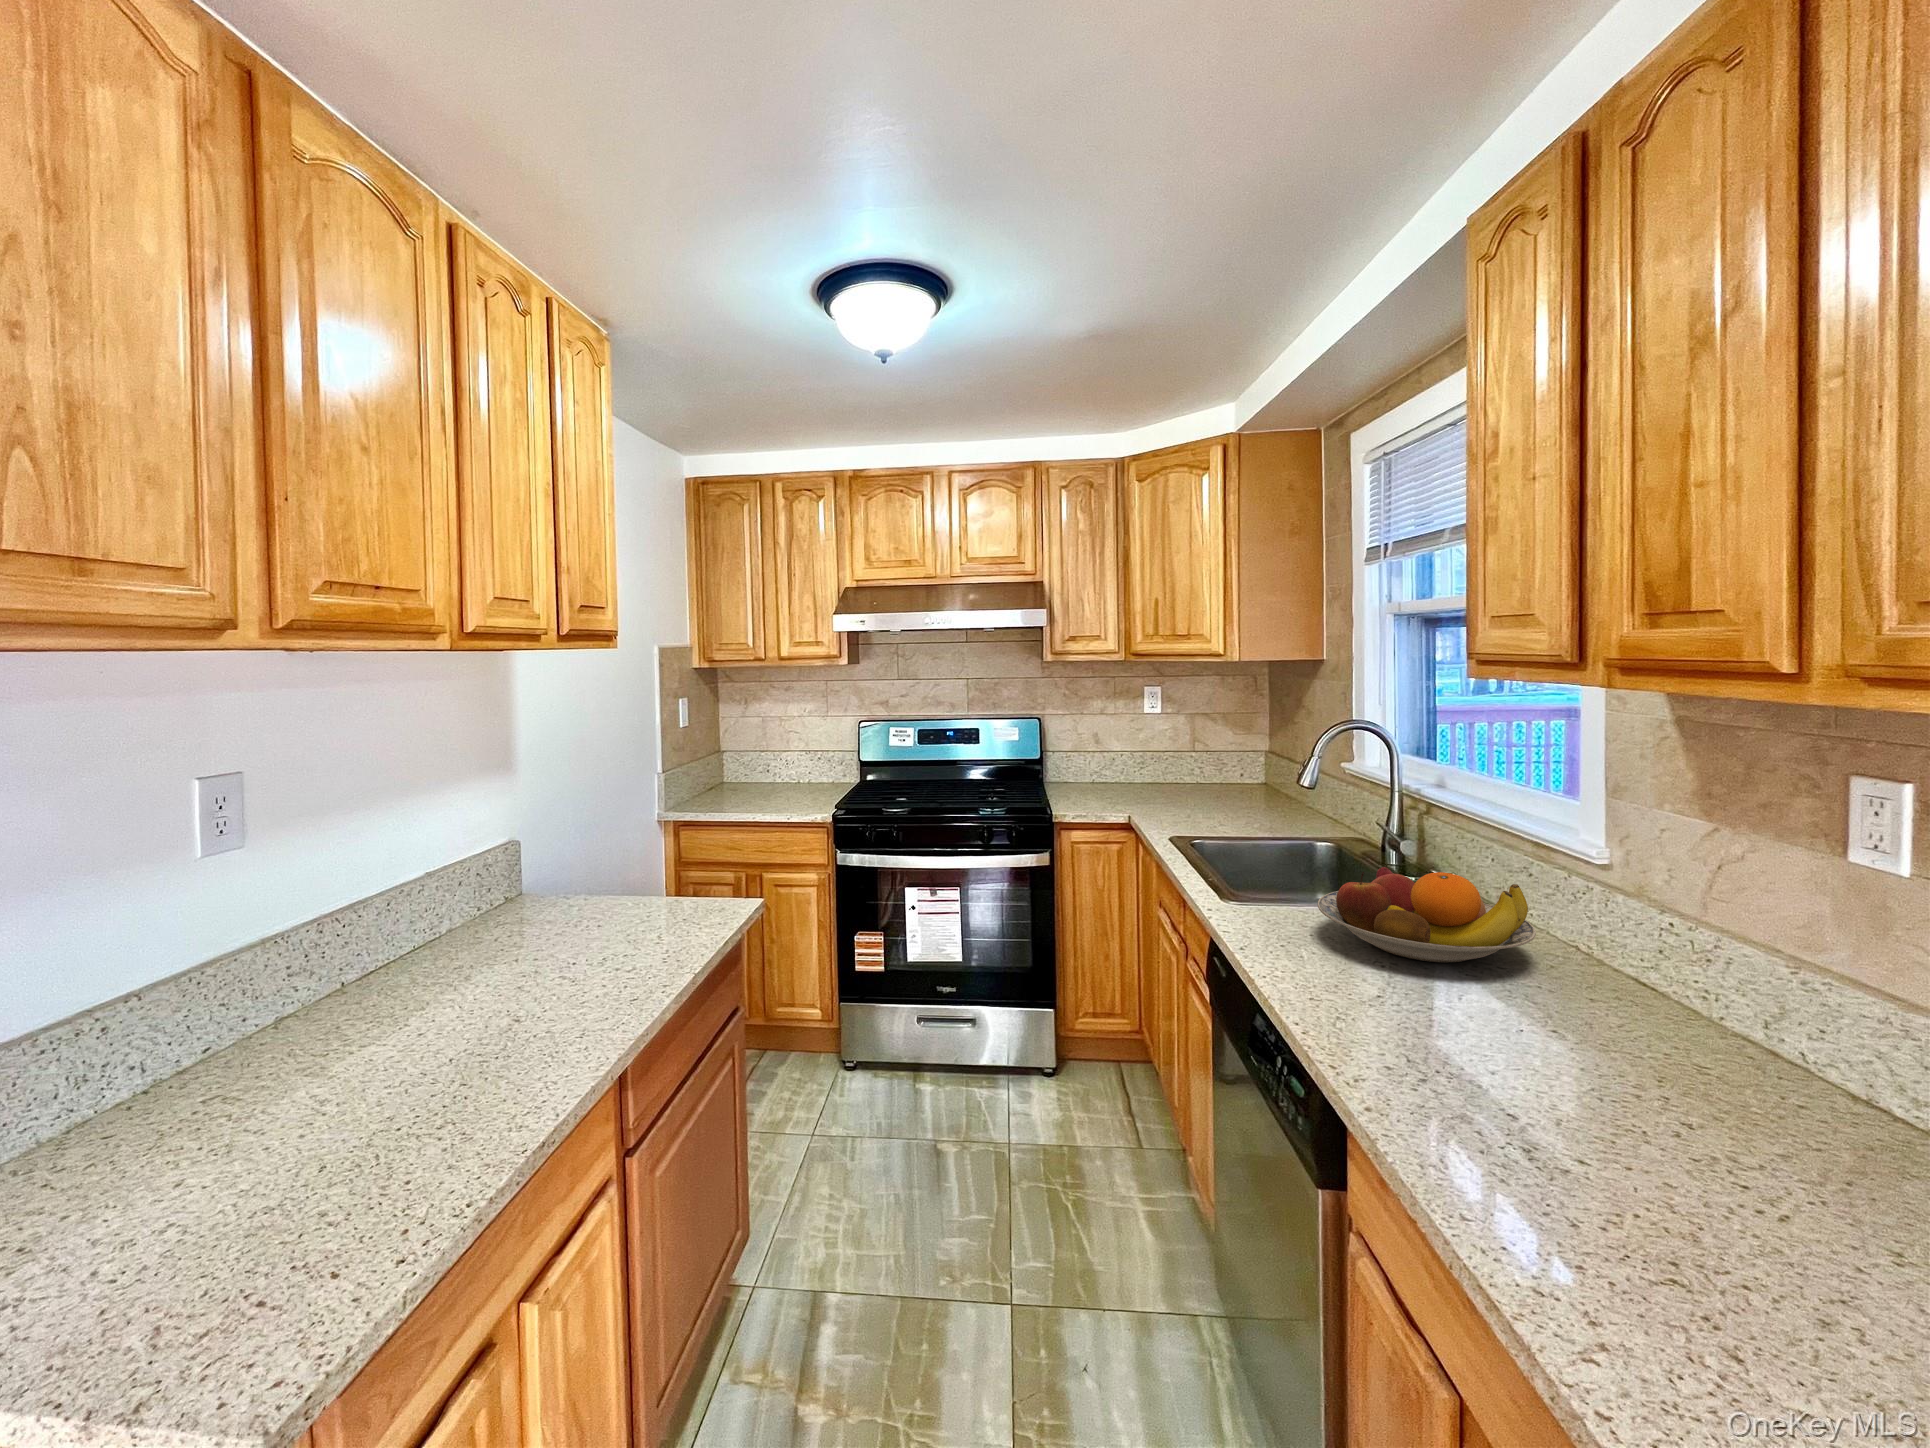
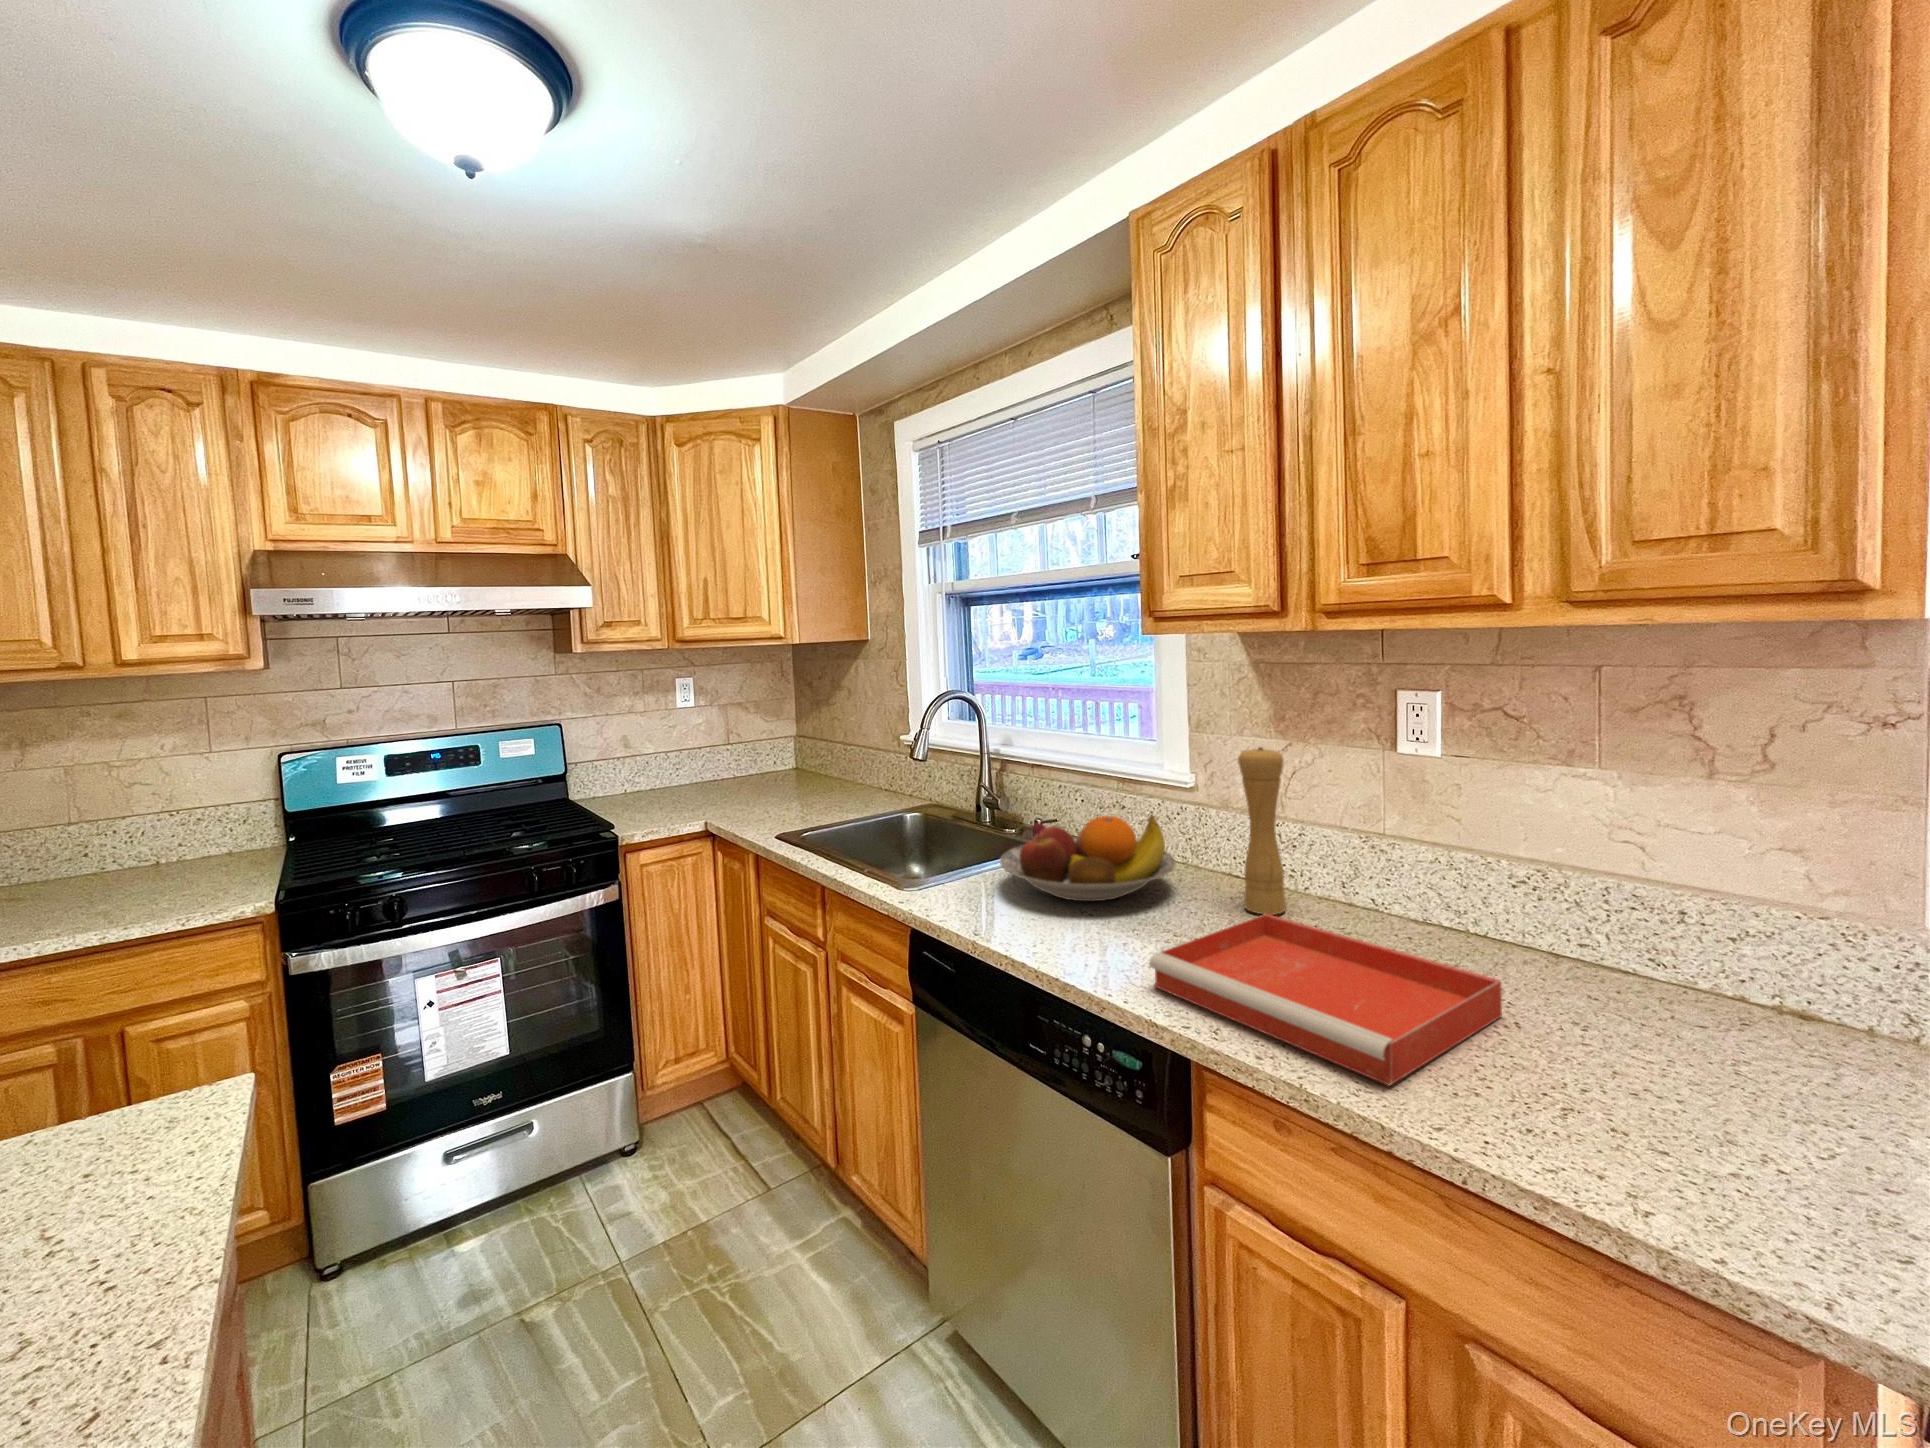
pepper mill: none [1590,824,1658,1030] -> present [1238,747,1286,915]
tray: none [1354,1005,1785,1209] -> present [1149,914,1502,1085]

